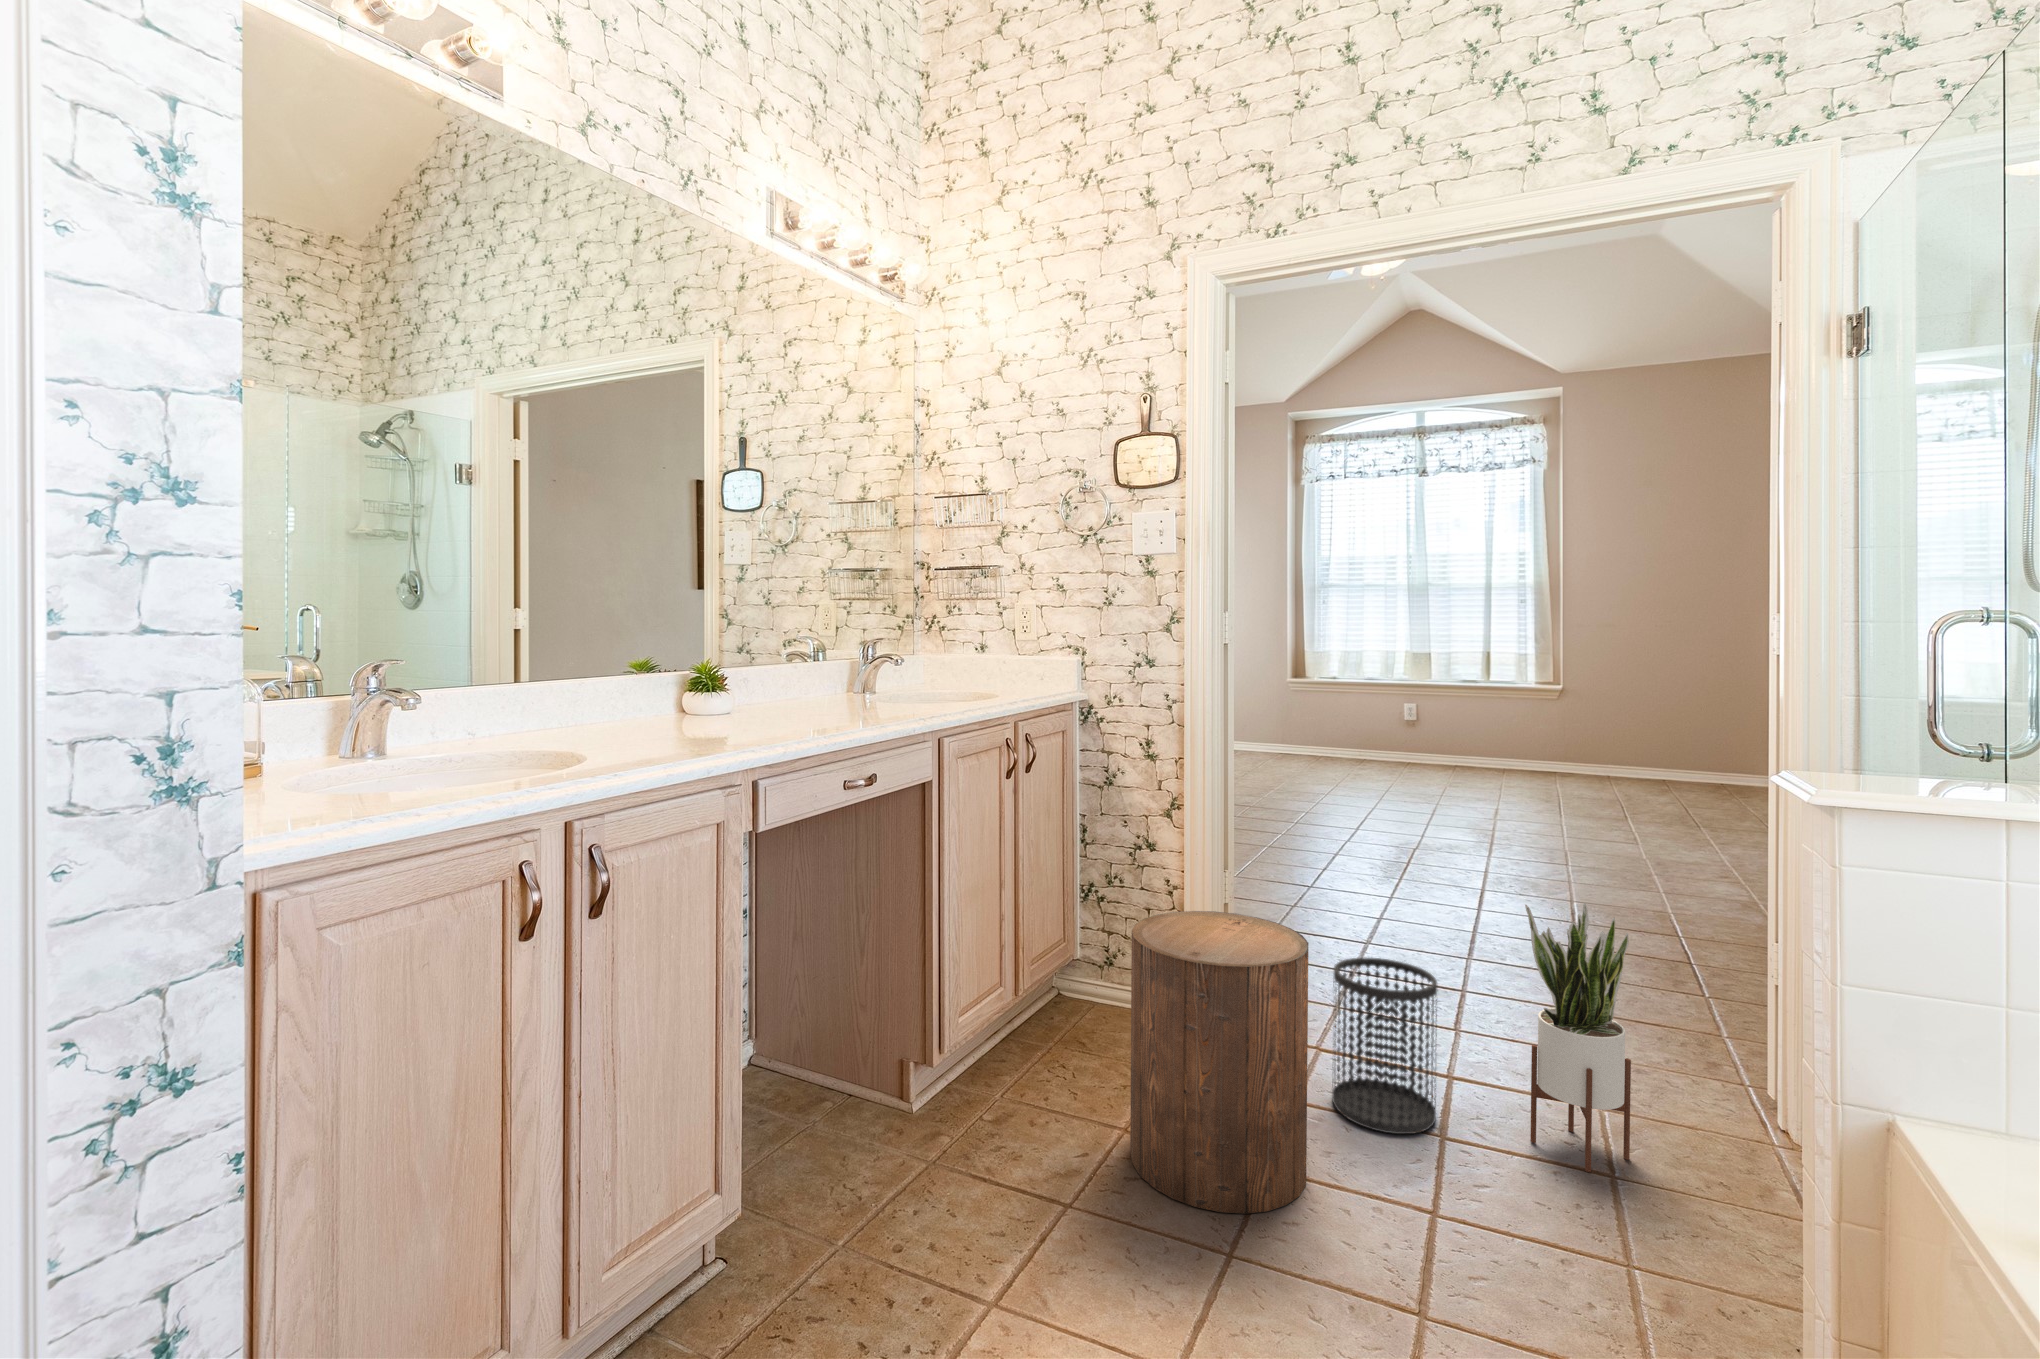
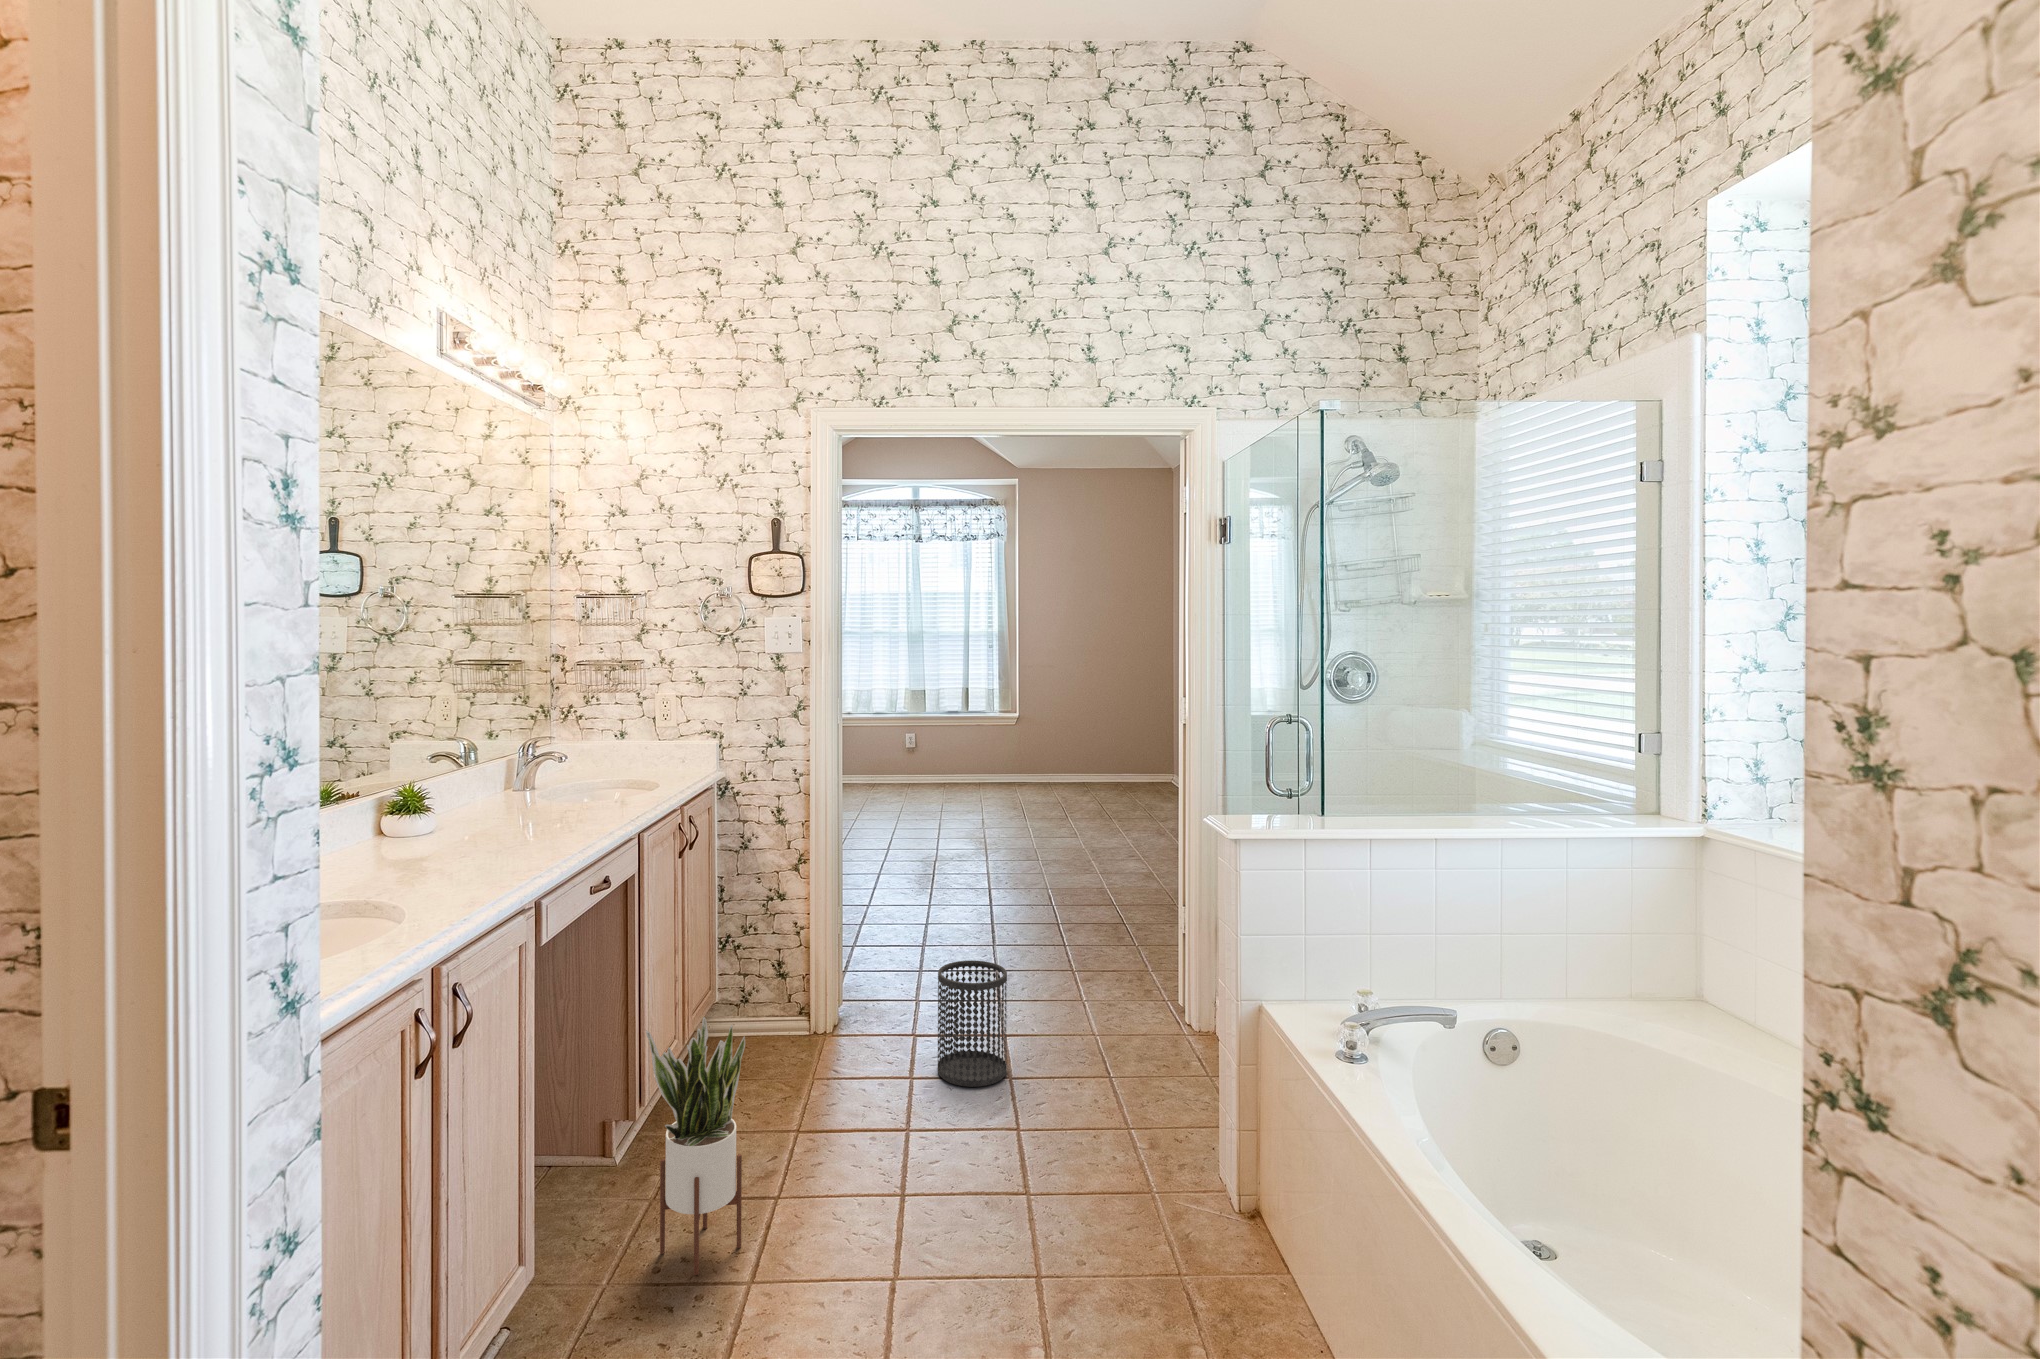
potted plant: present [1525,903,1631,1172] -> present [646,1017,745,1275]
stool: present [1130,911,1309,1214] -> none [810,945,940,1172]

